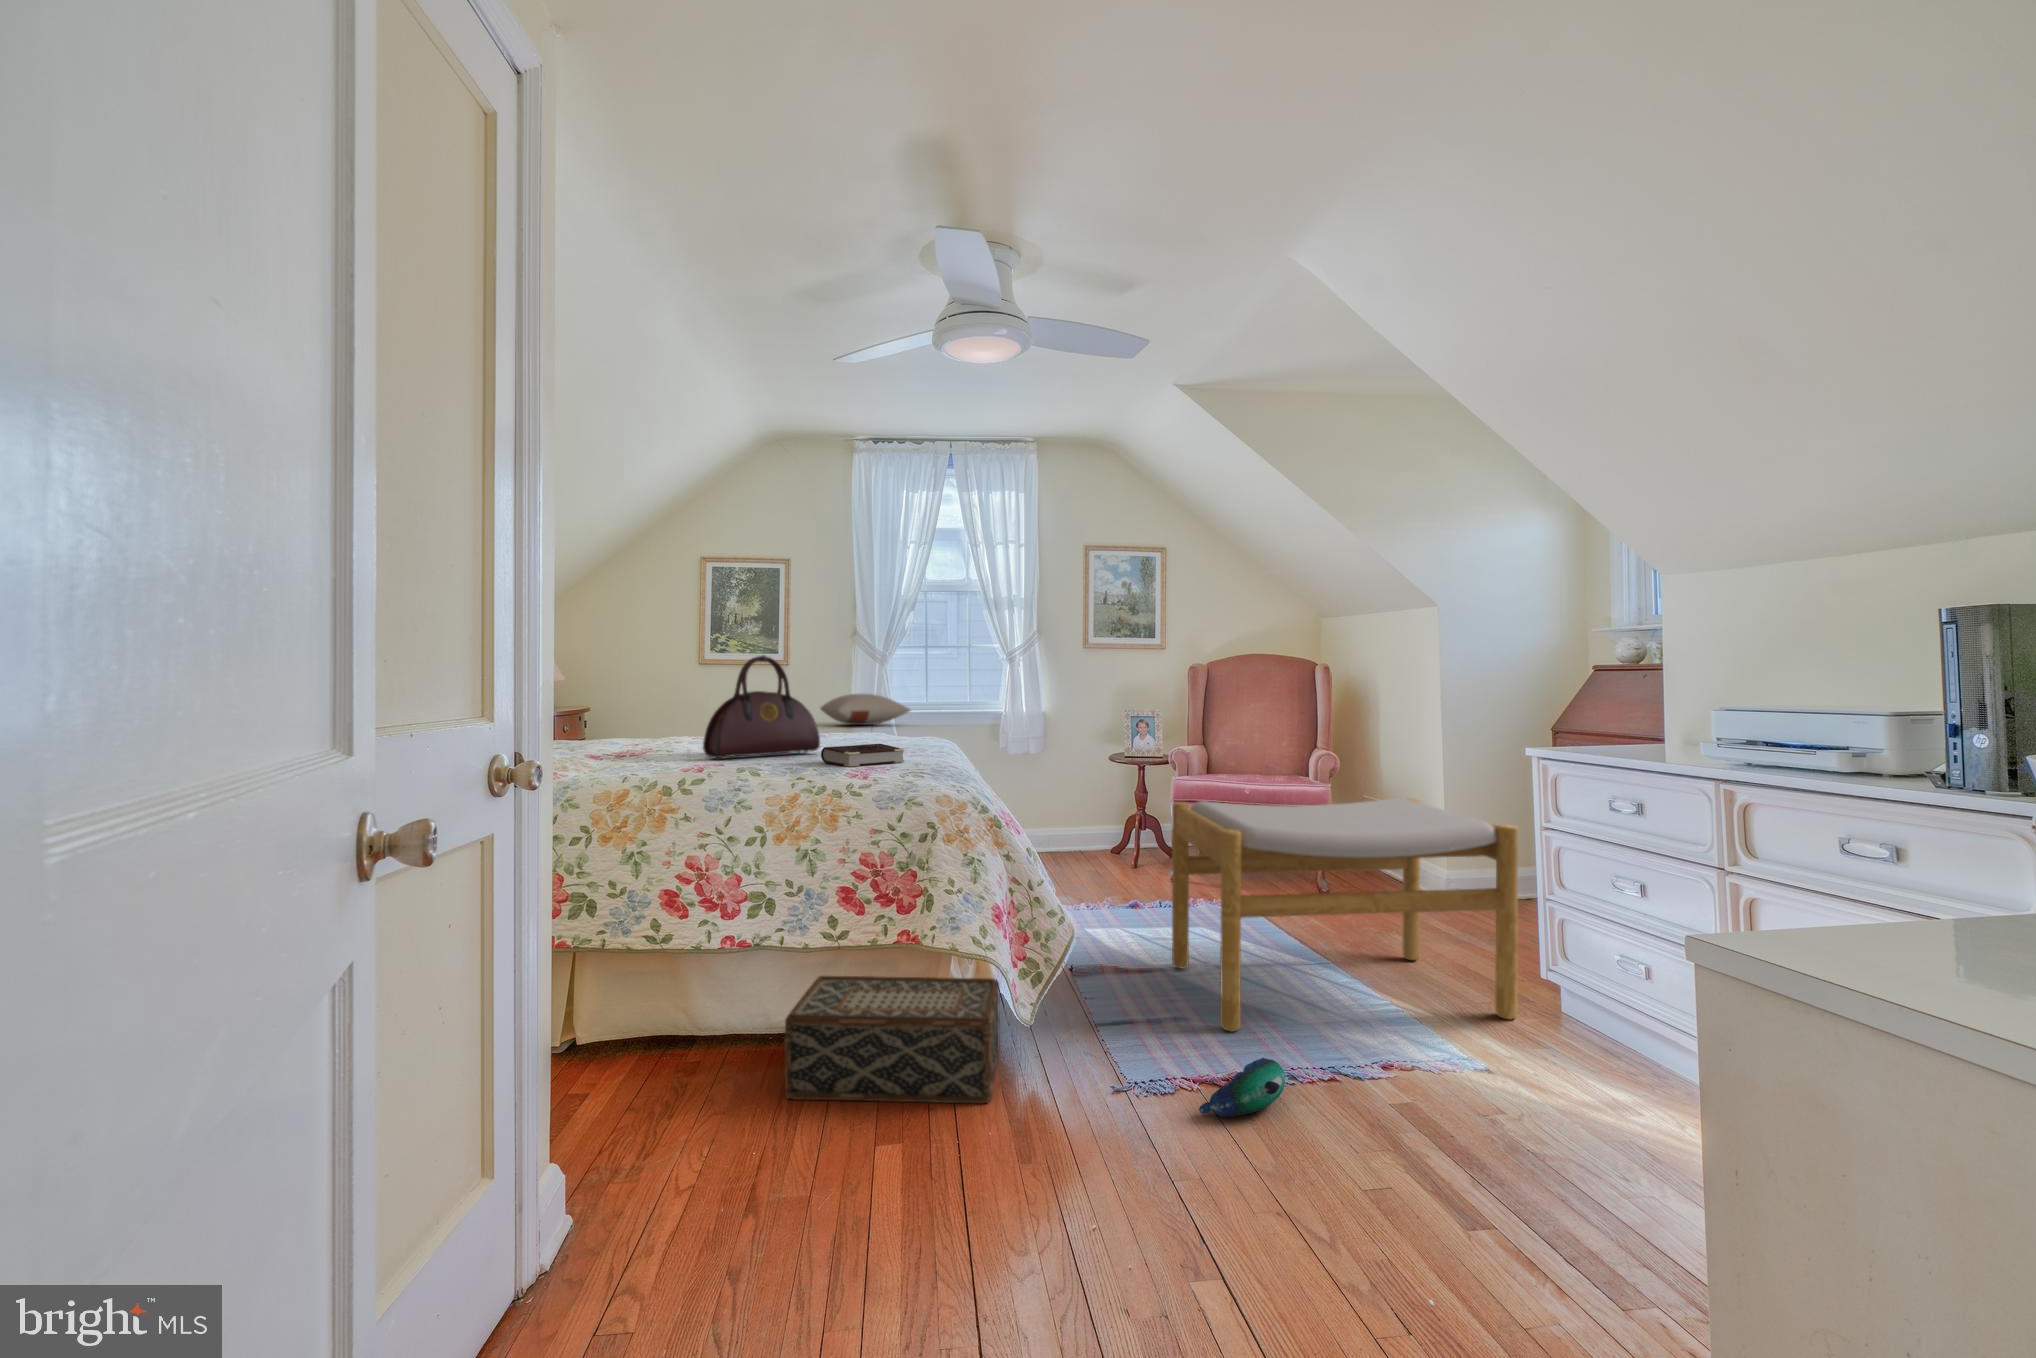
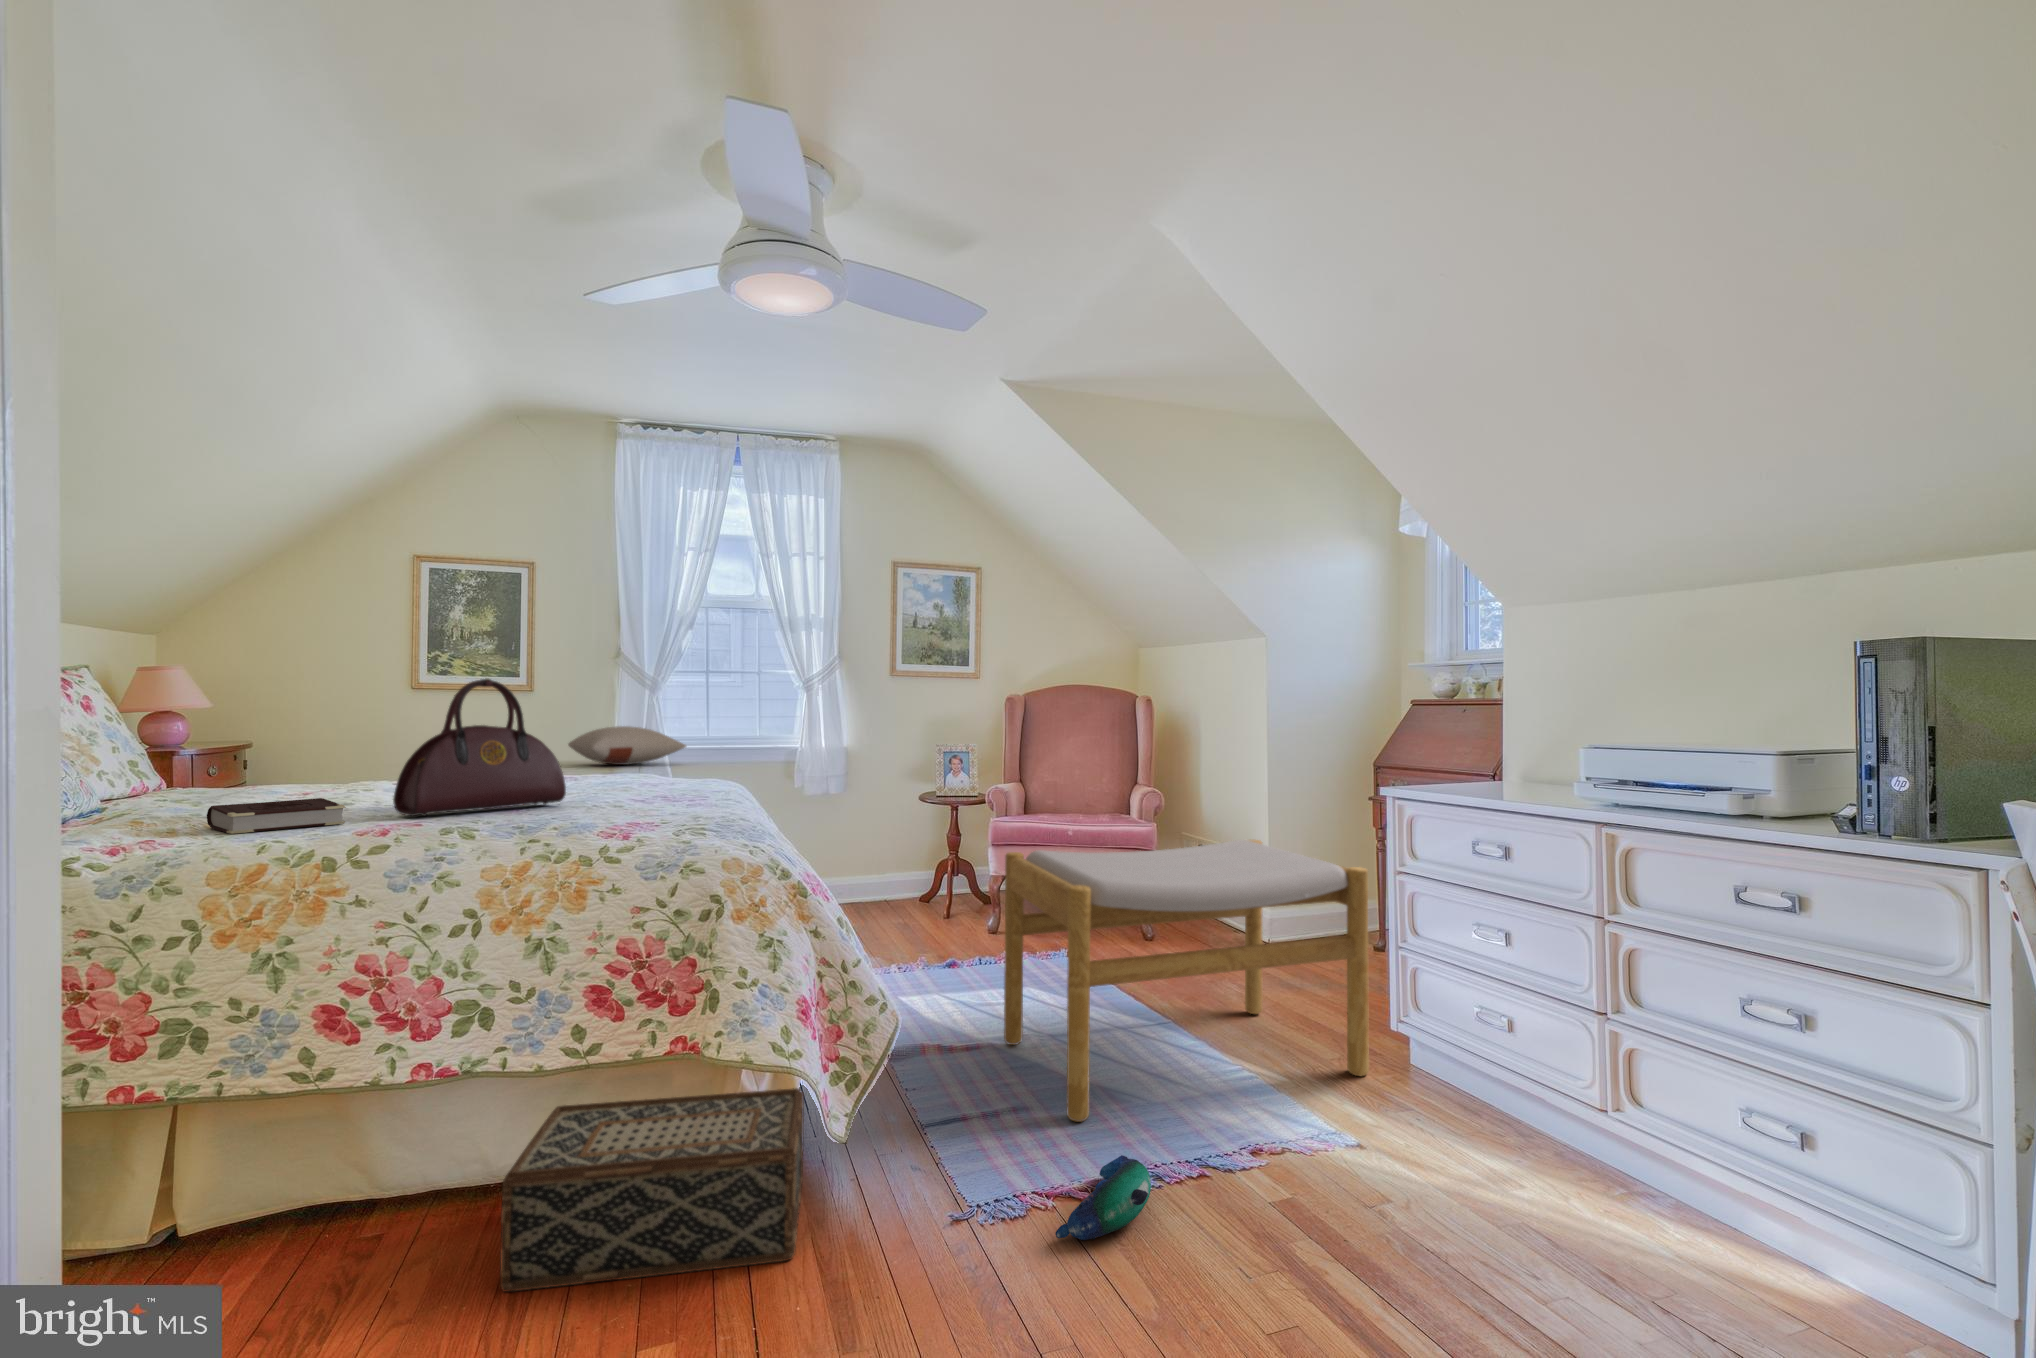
book: present [821,744,905,767] -> present [207,798,346,834]

